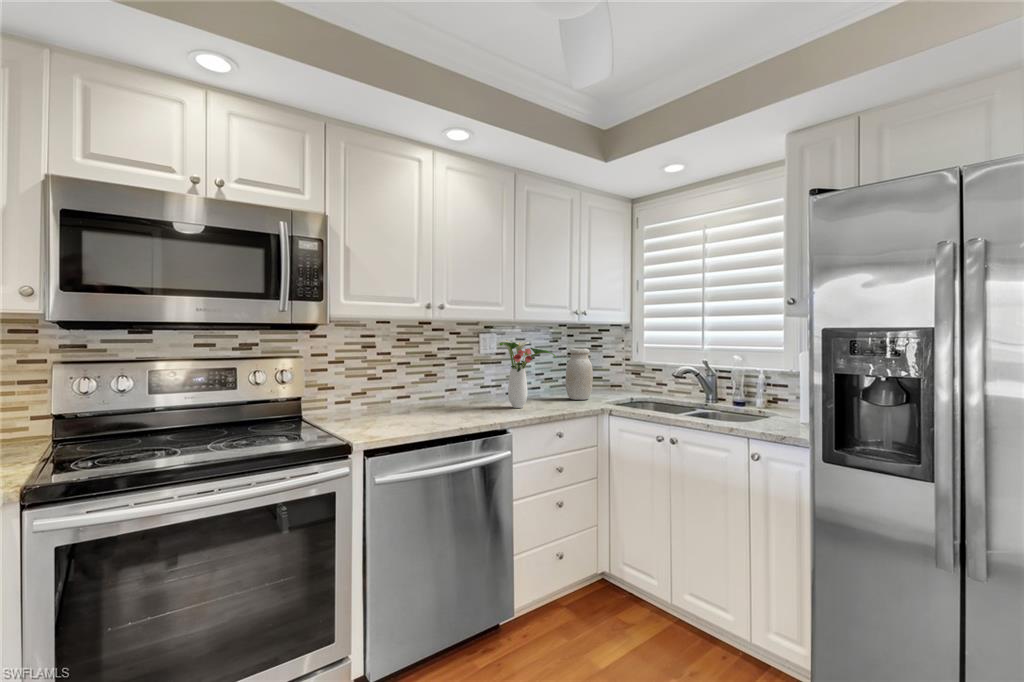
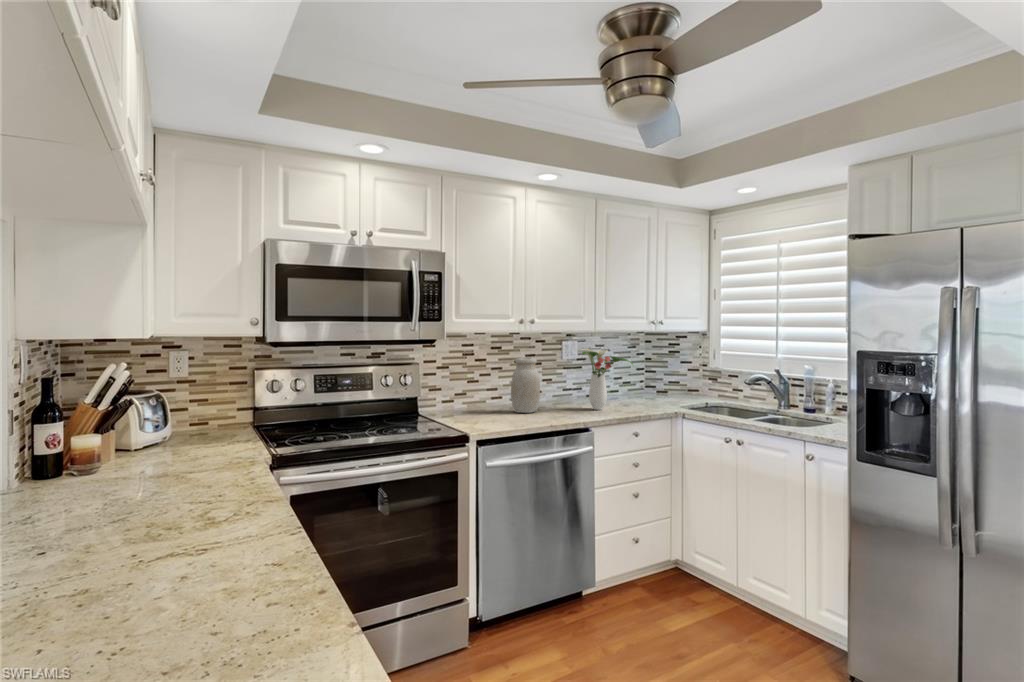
jar: present [566,348,593,400] -> present [511,358,540,413]

